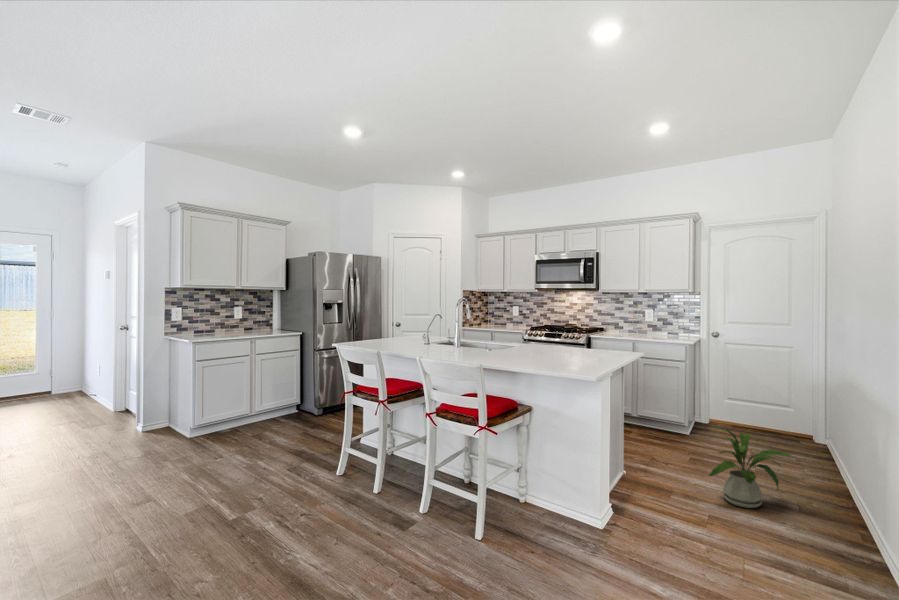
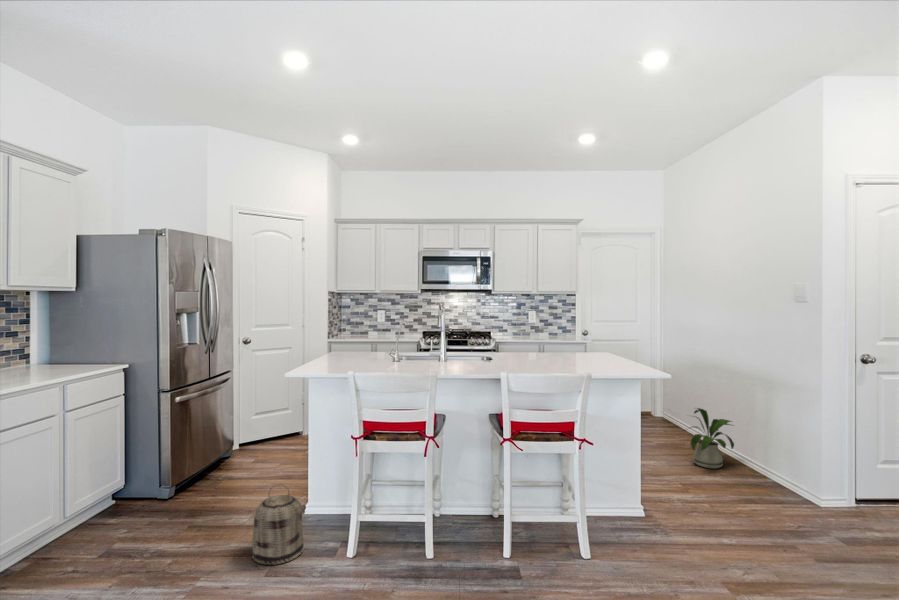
basket: none [291,408,323,454] -> present [252,484,304,565]

